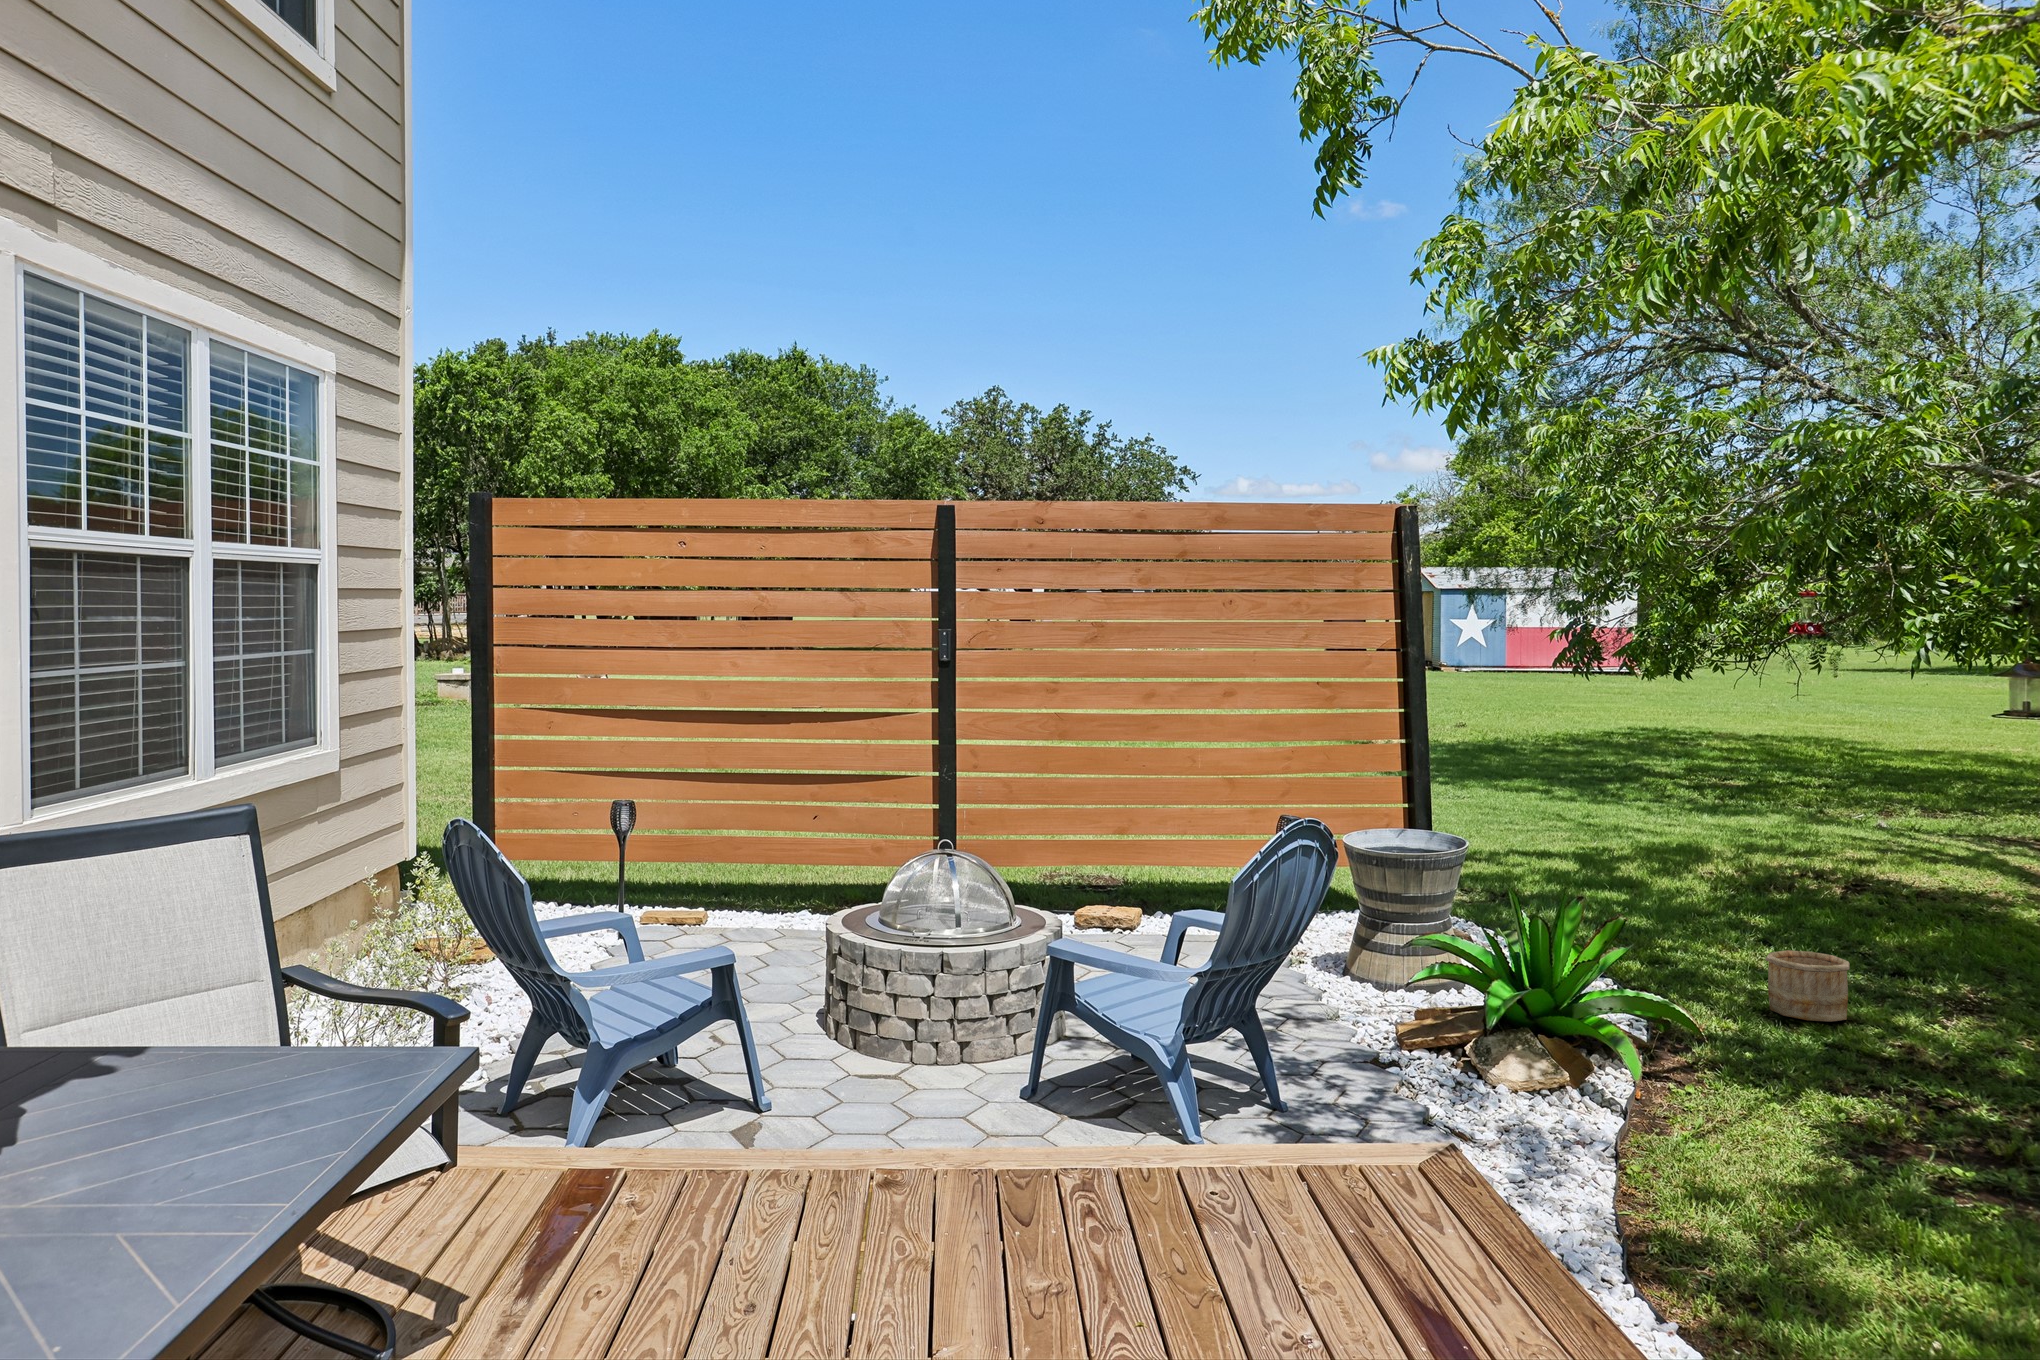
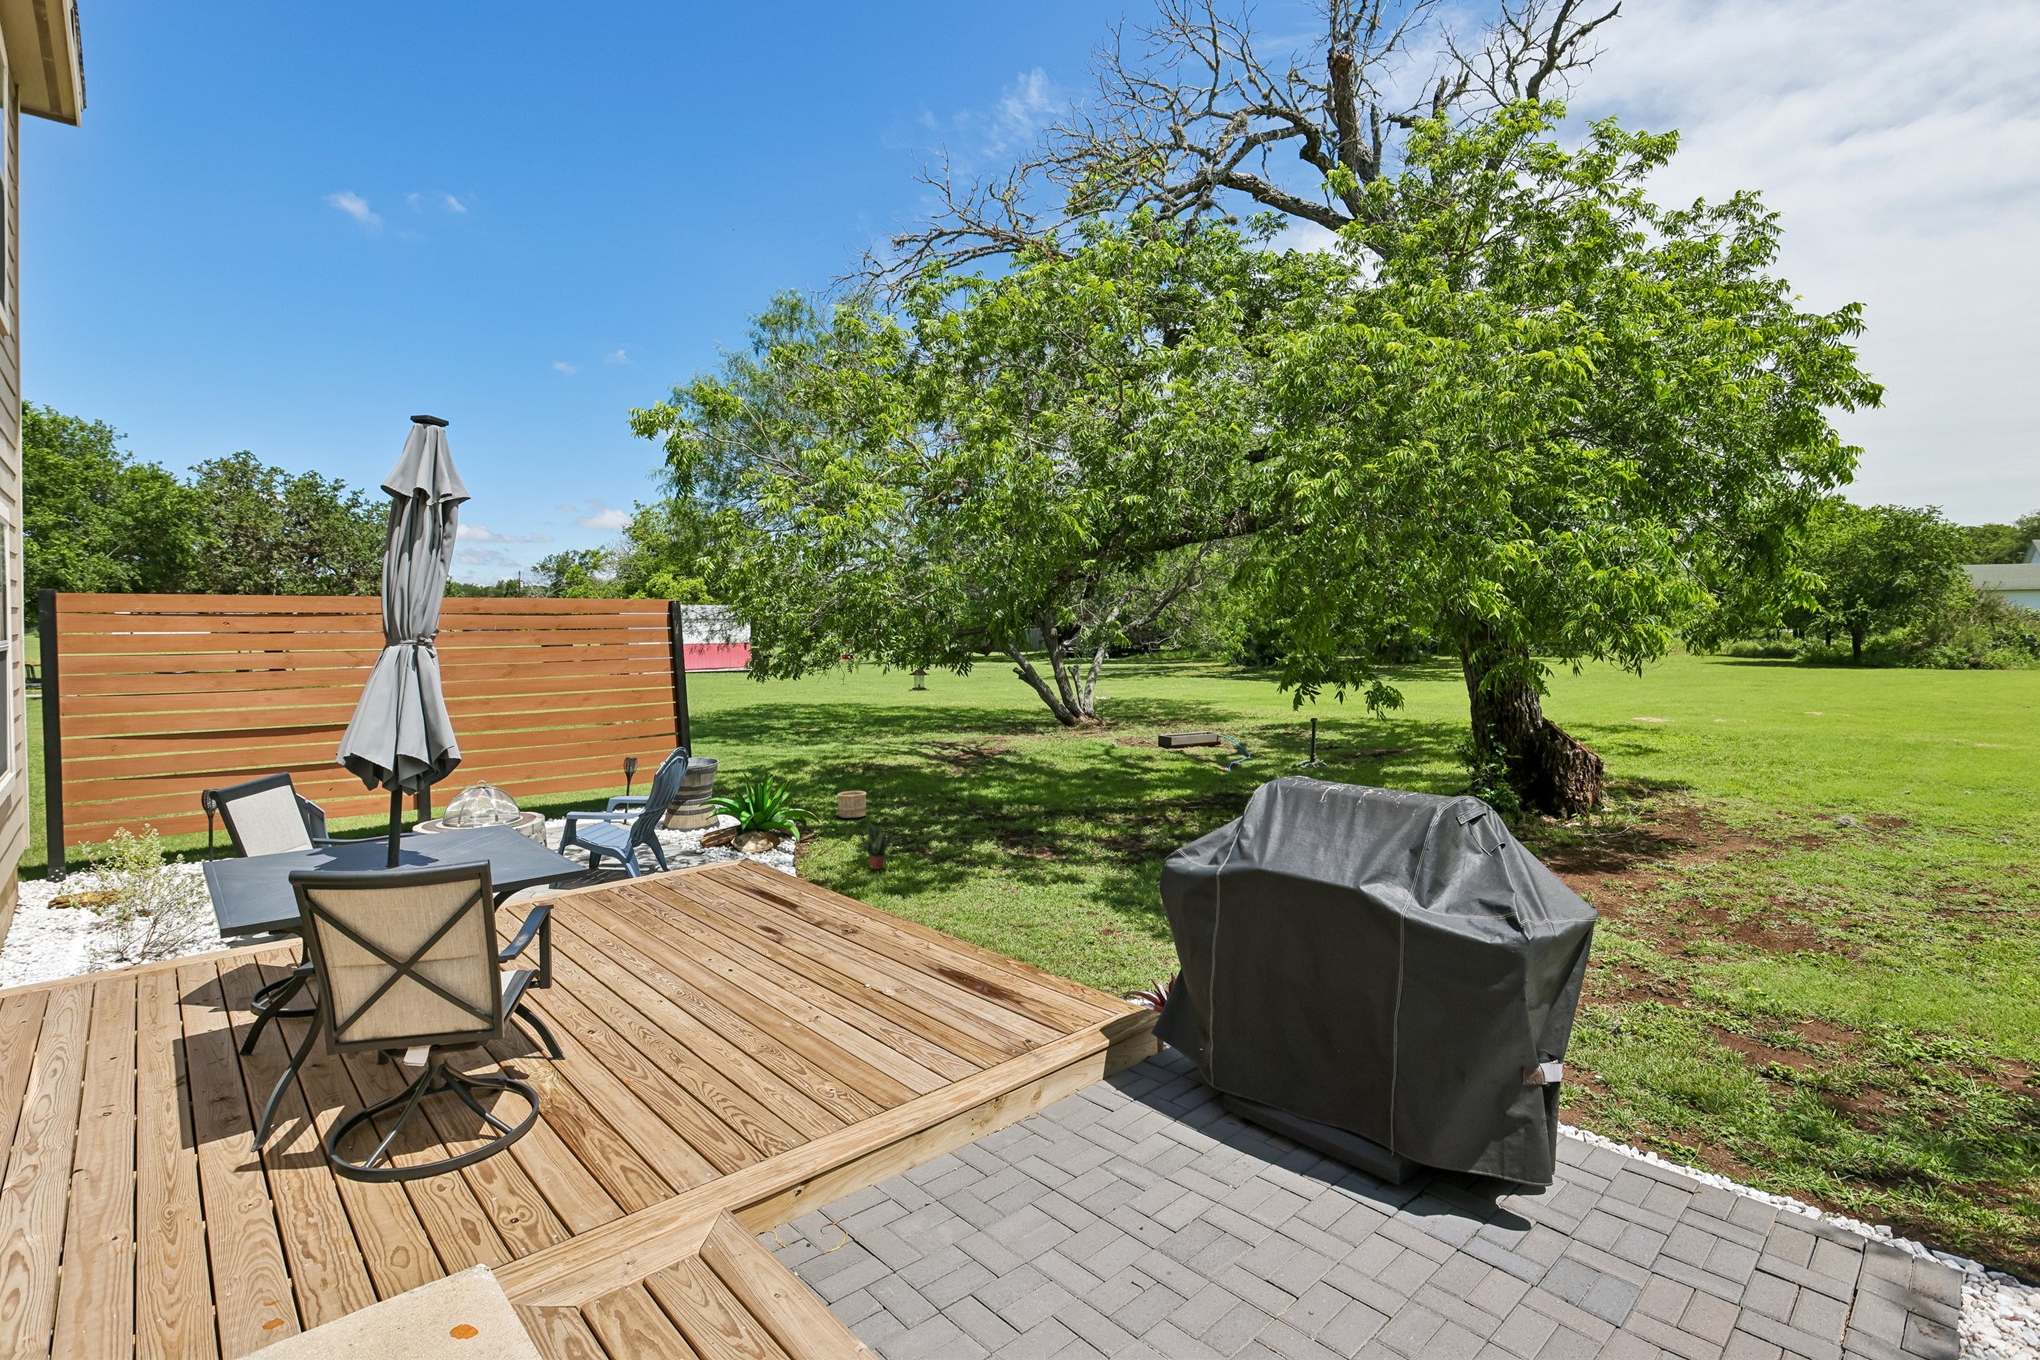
potted plant: none [1827,1079,1935,1226] -> present [861,823,892,869]

